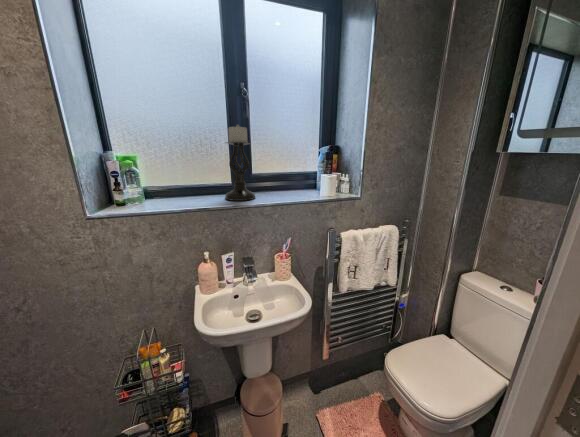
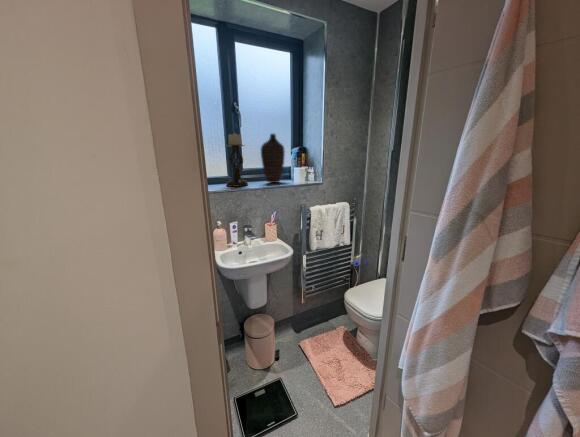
decorative vase: none [274,126,309,195] -> present [261,134,284,183]

